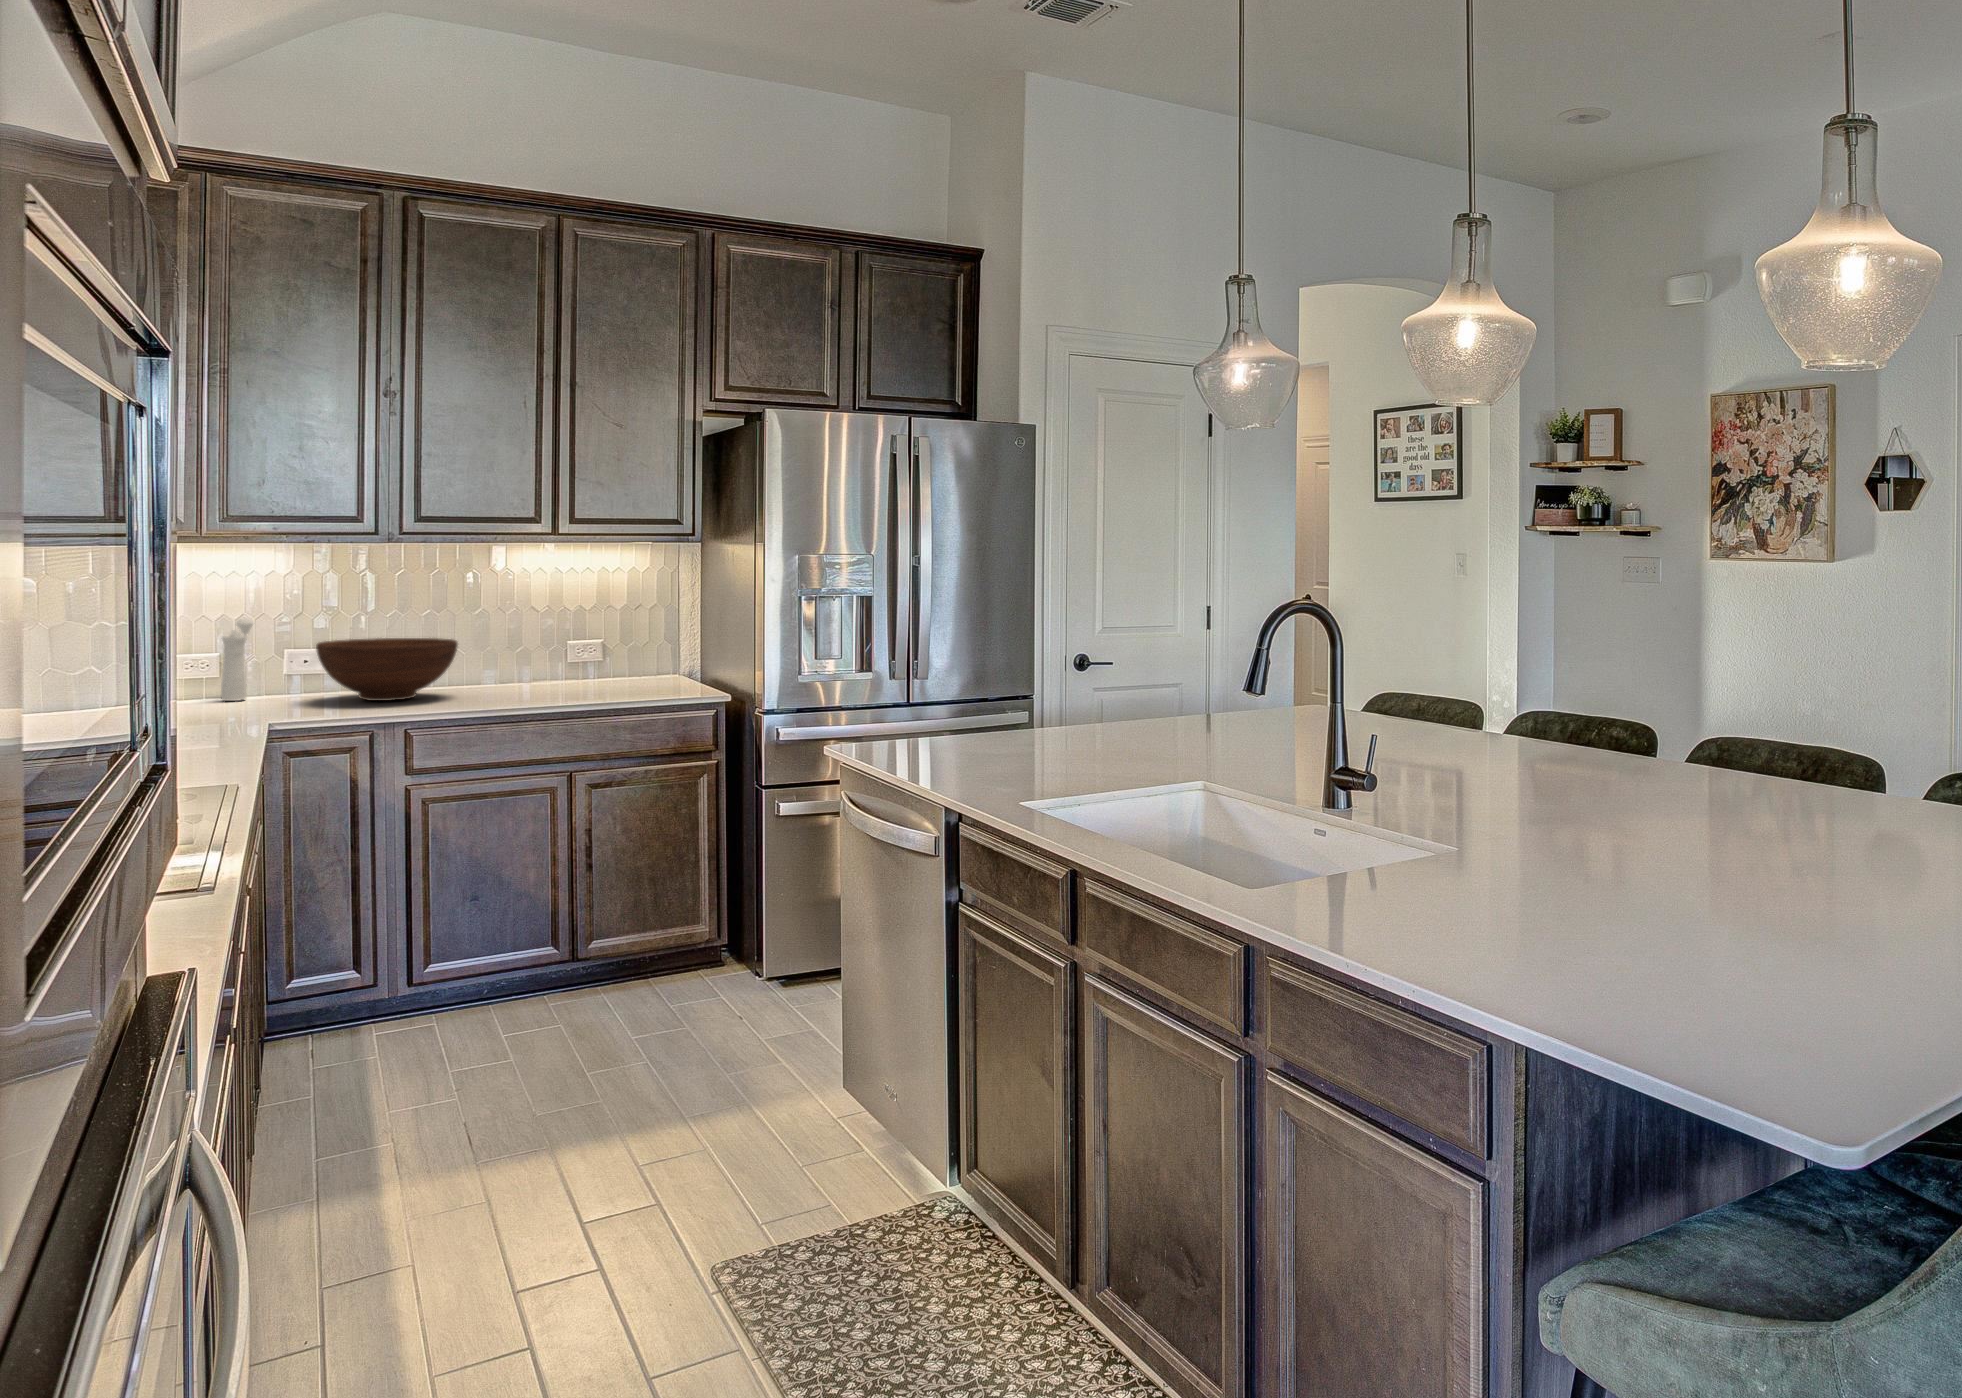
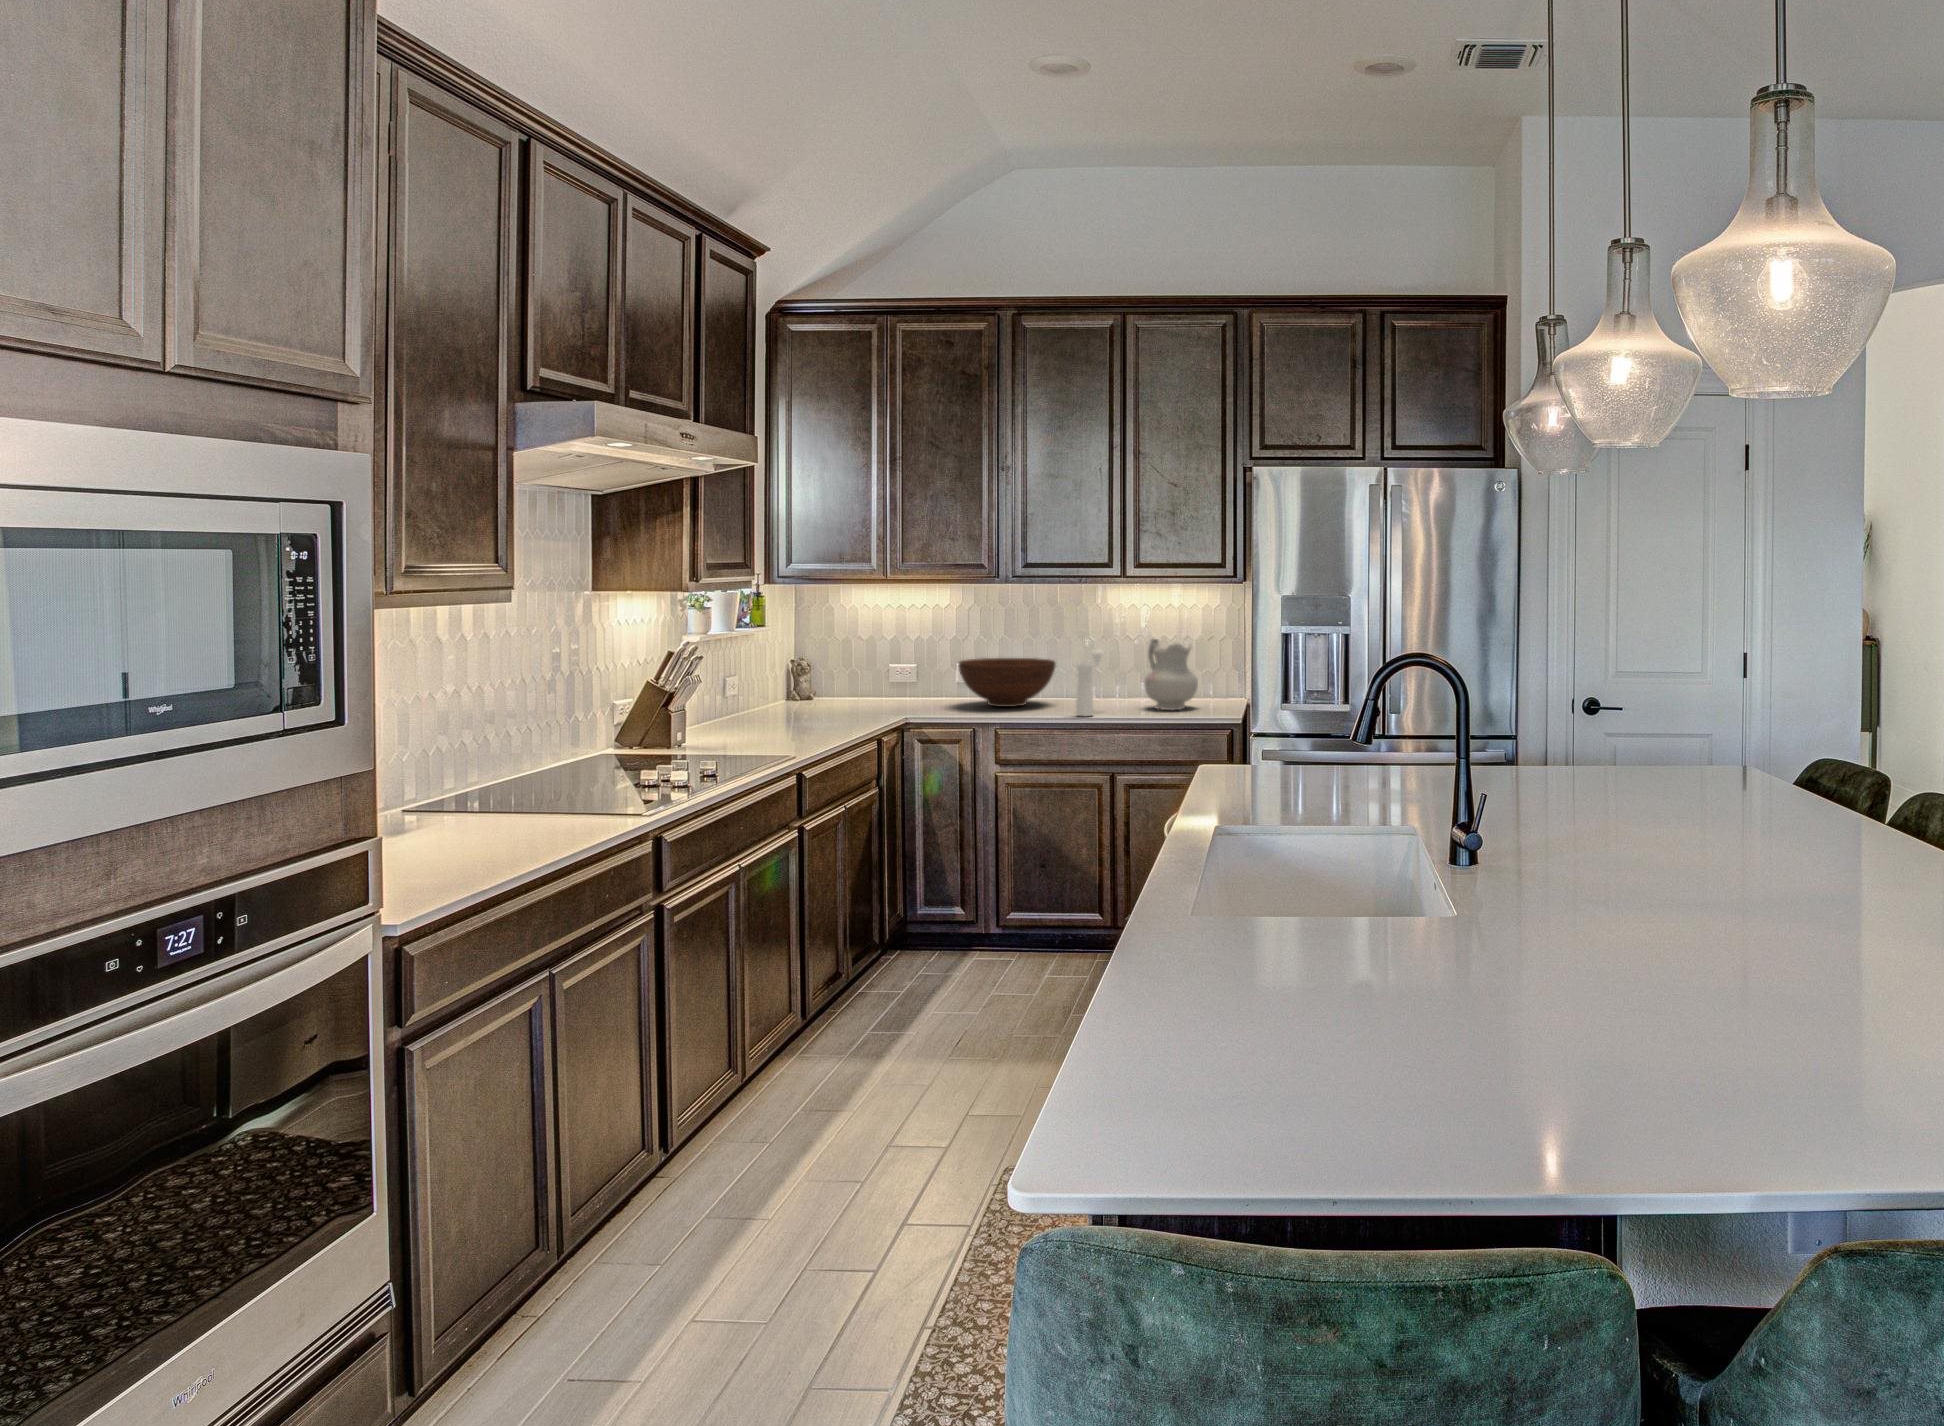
ceramic pitcher: none [583,608,654,692] -> present [1144,639,1198,710]
pepper mill: present [221,619,253,701] -> present [1076,649,1103,716]

